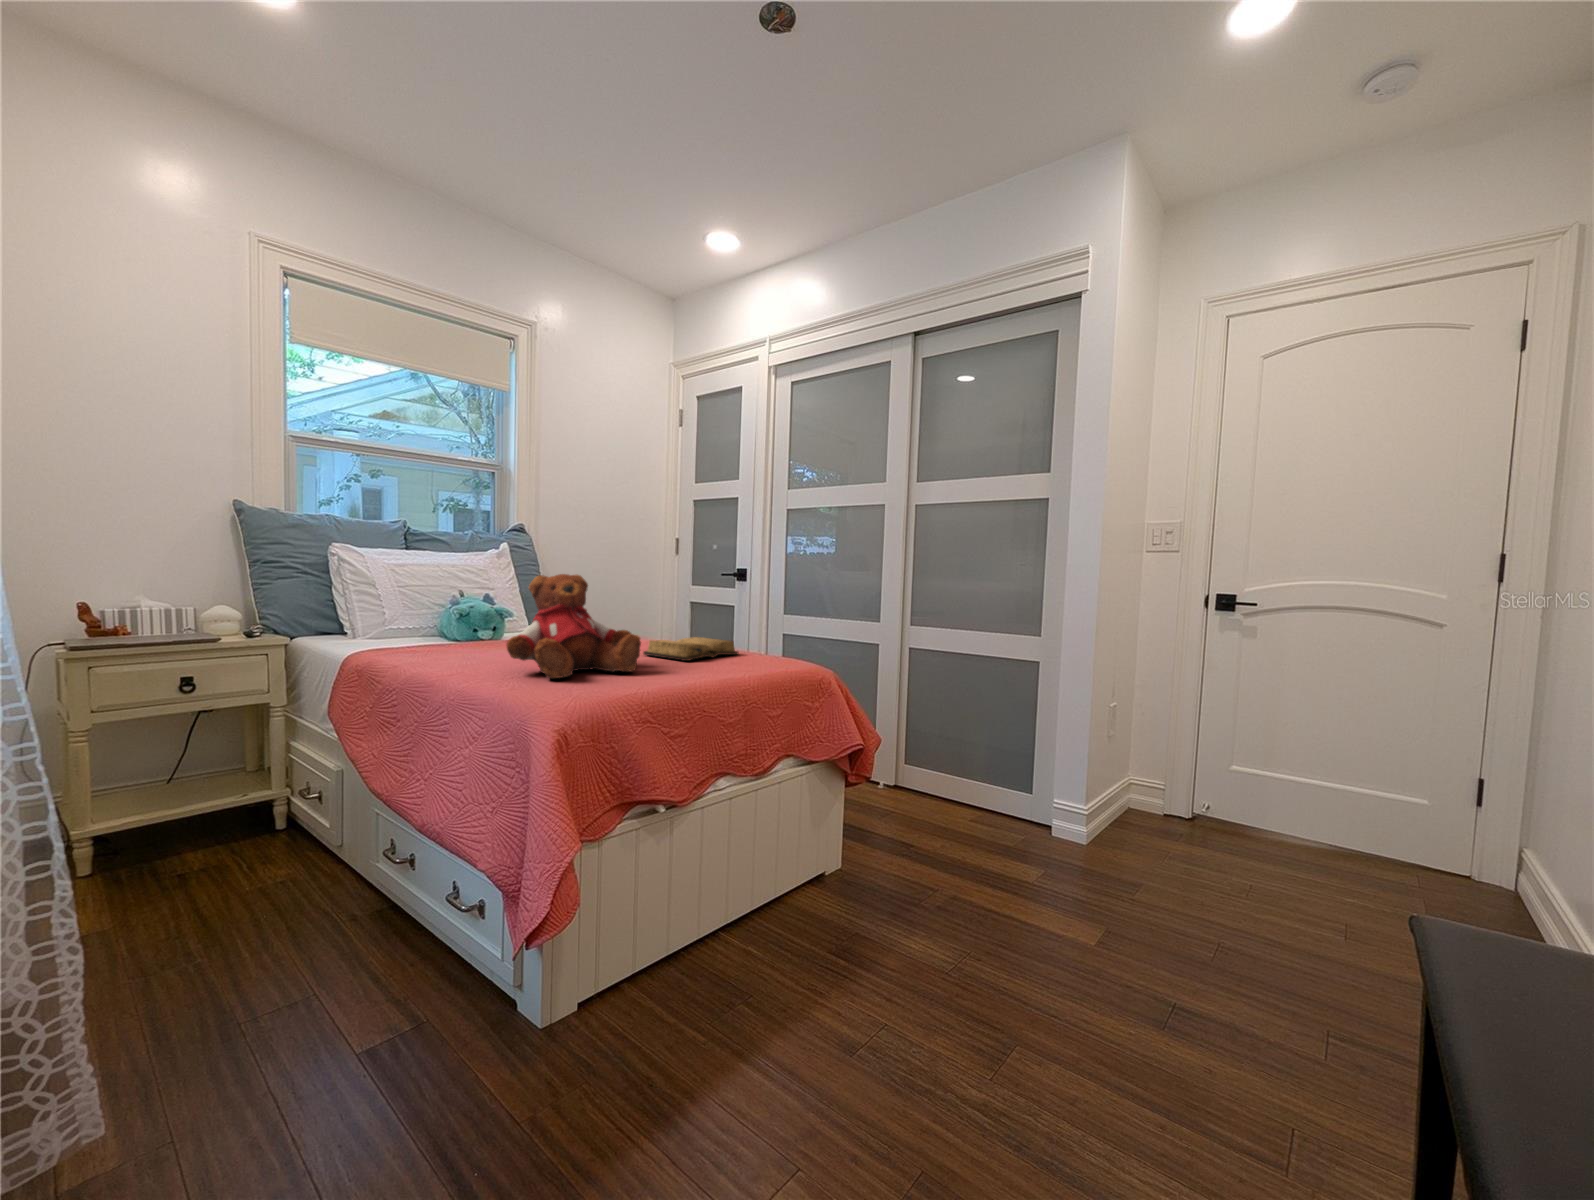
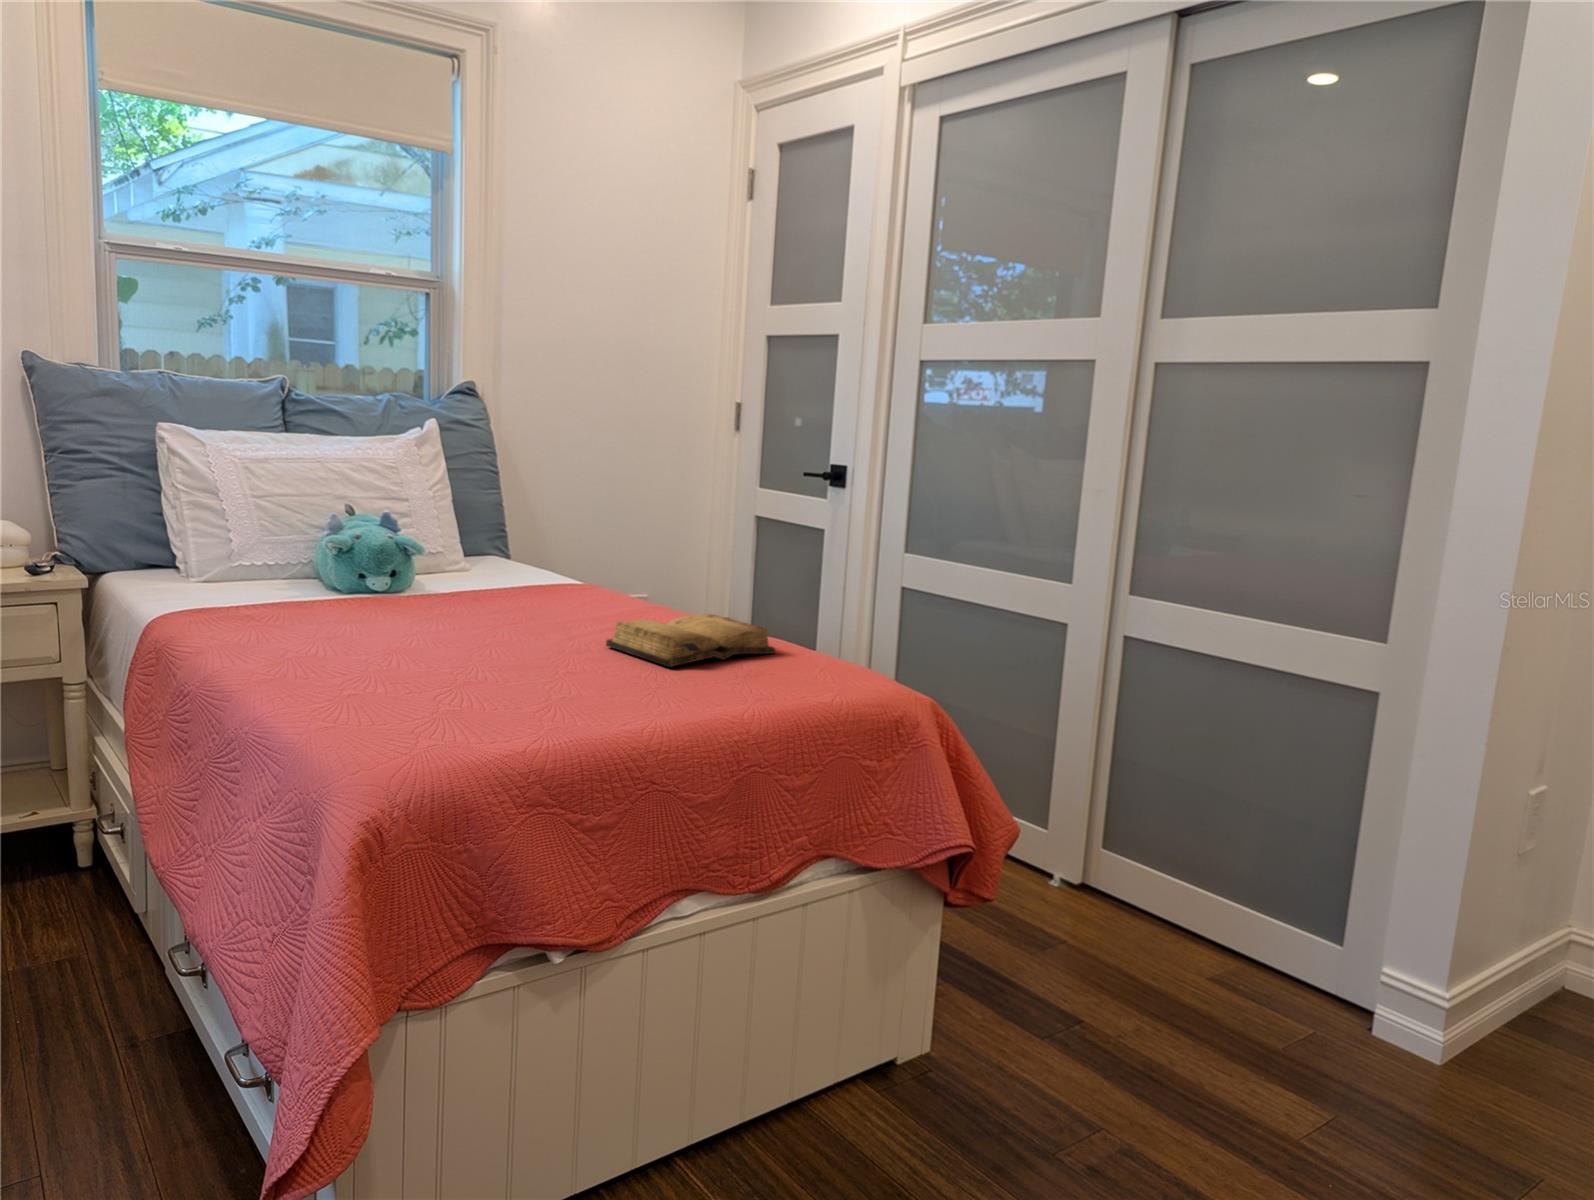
teddy bear: present [506,574,641,678] -> none [344,510,575,702]

